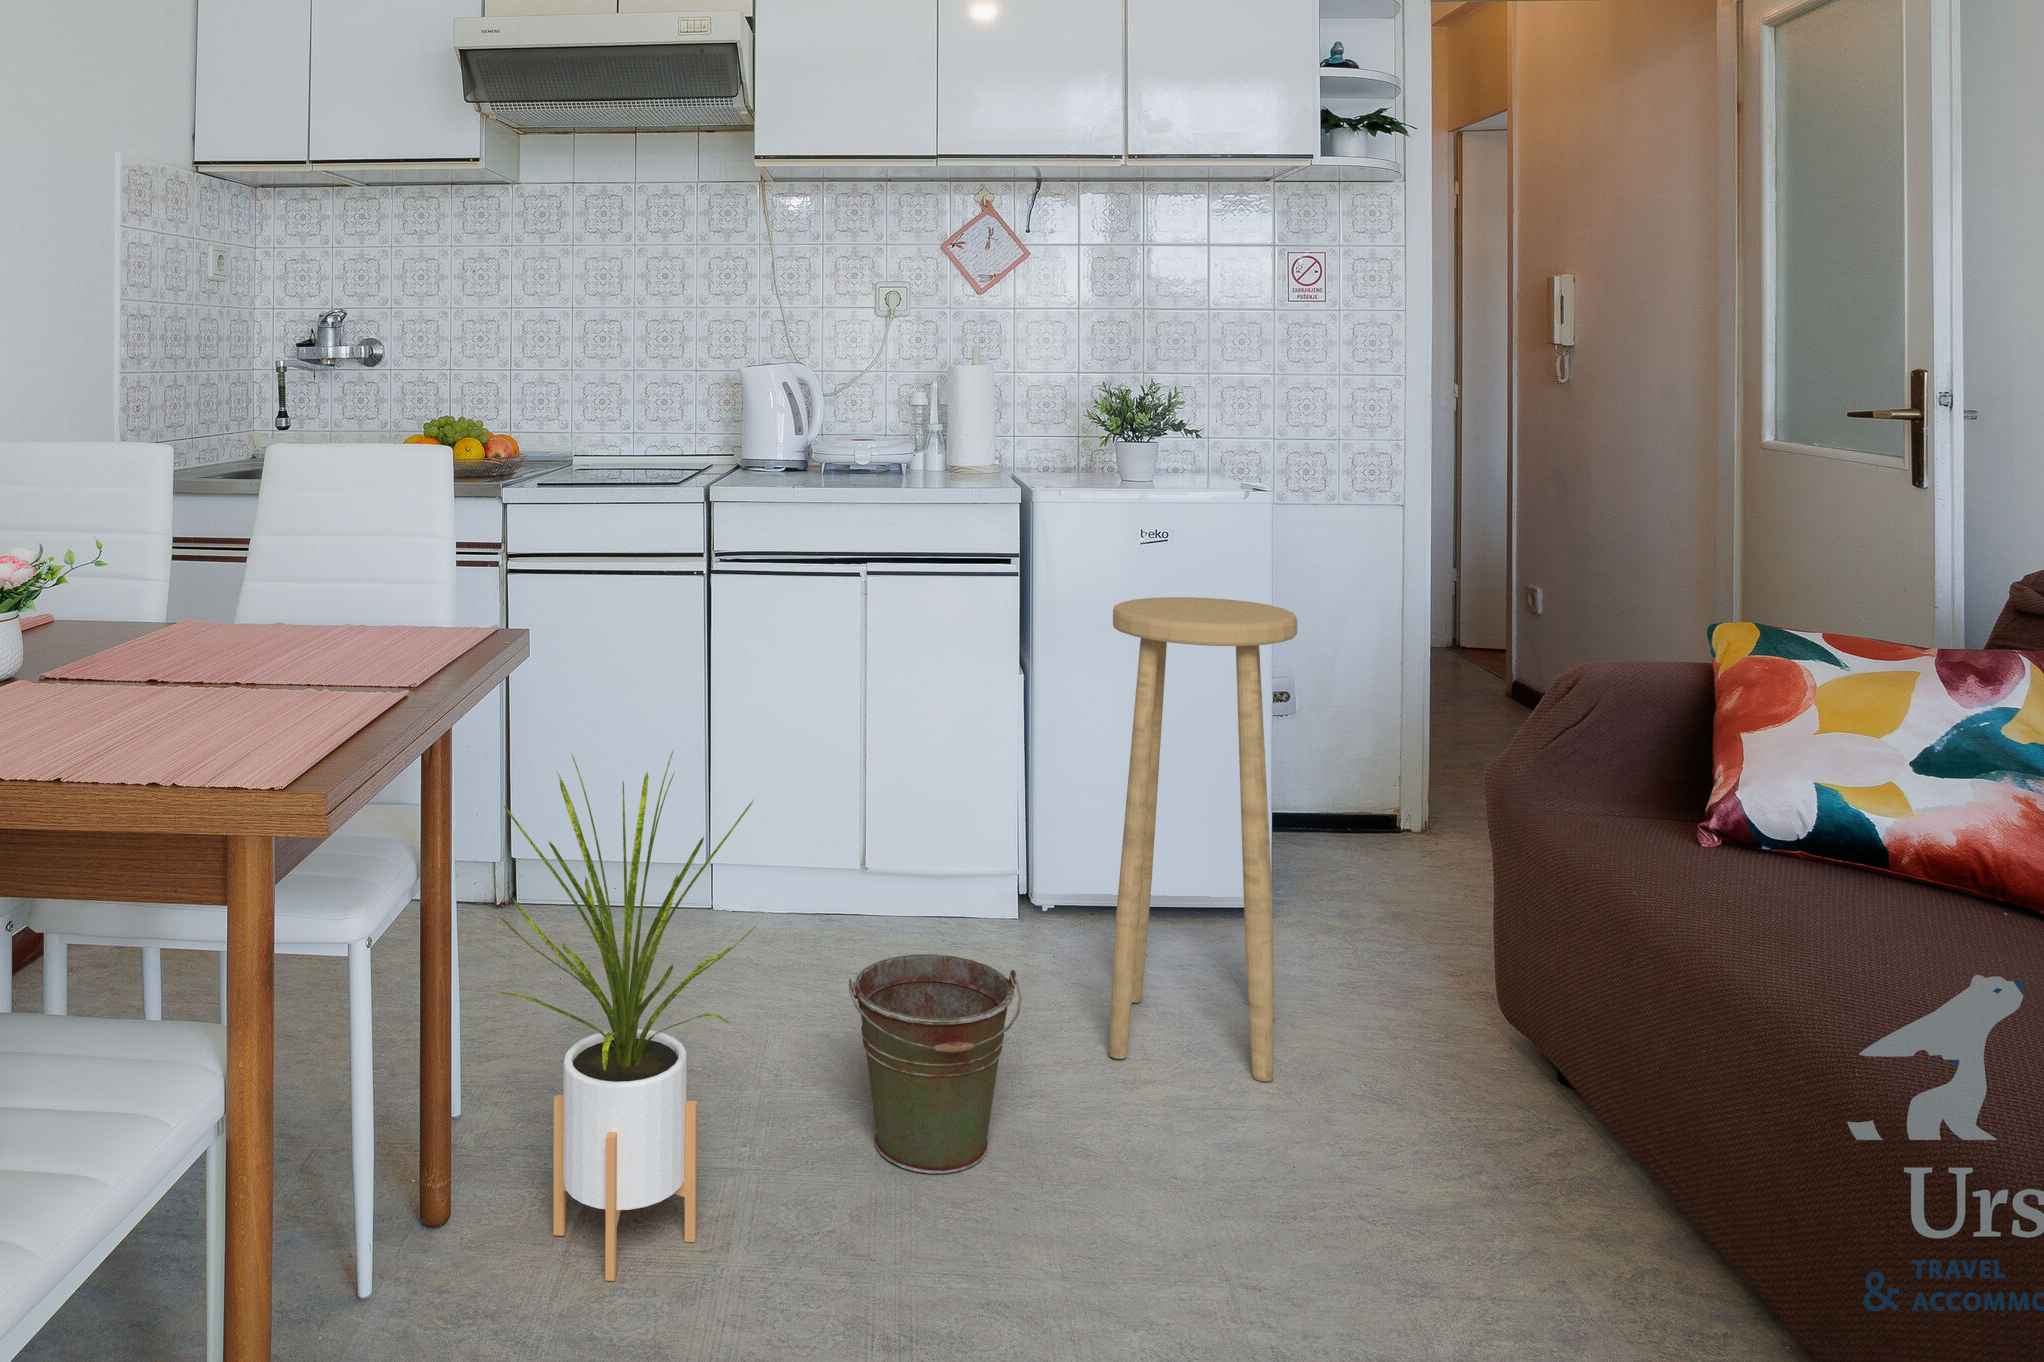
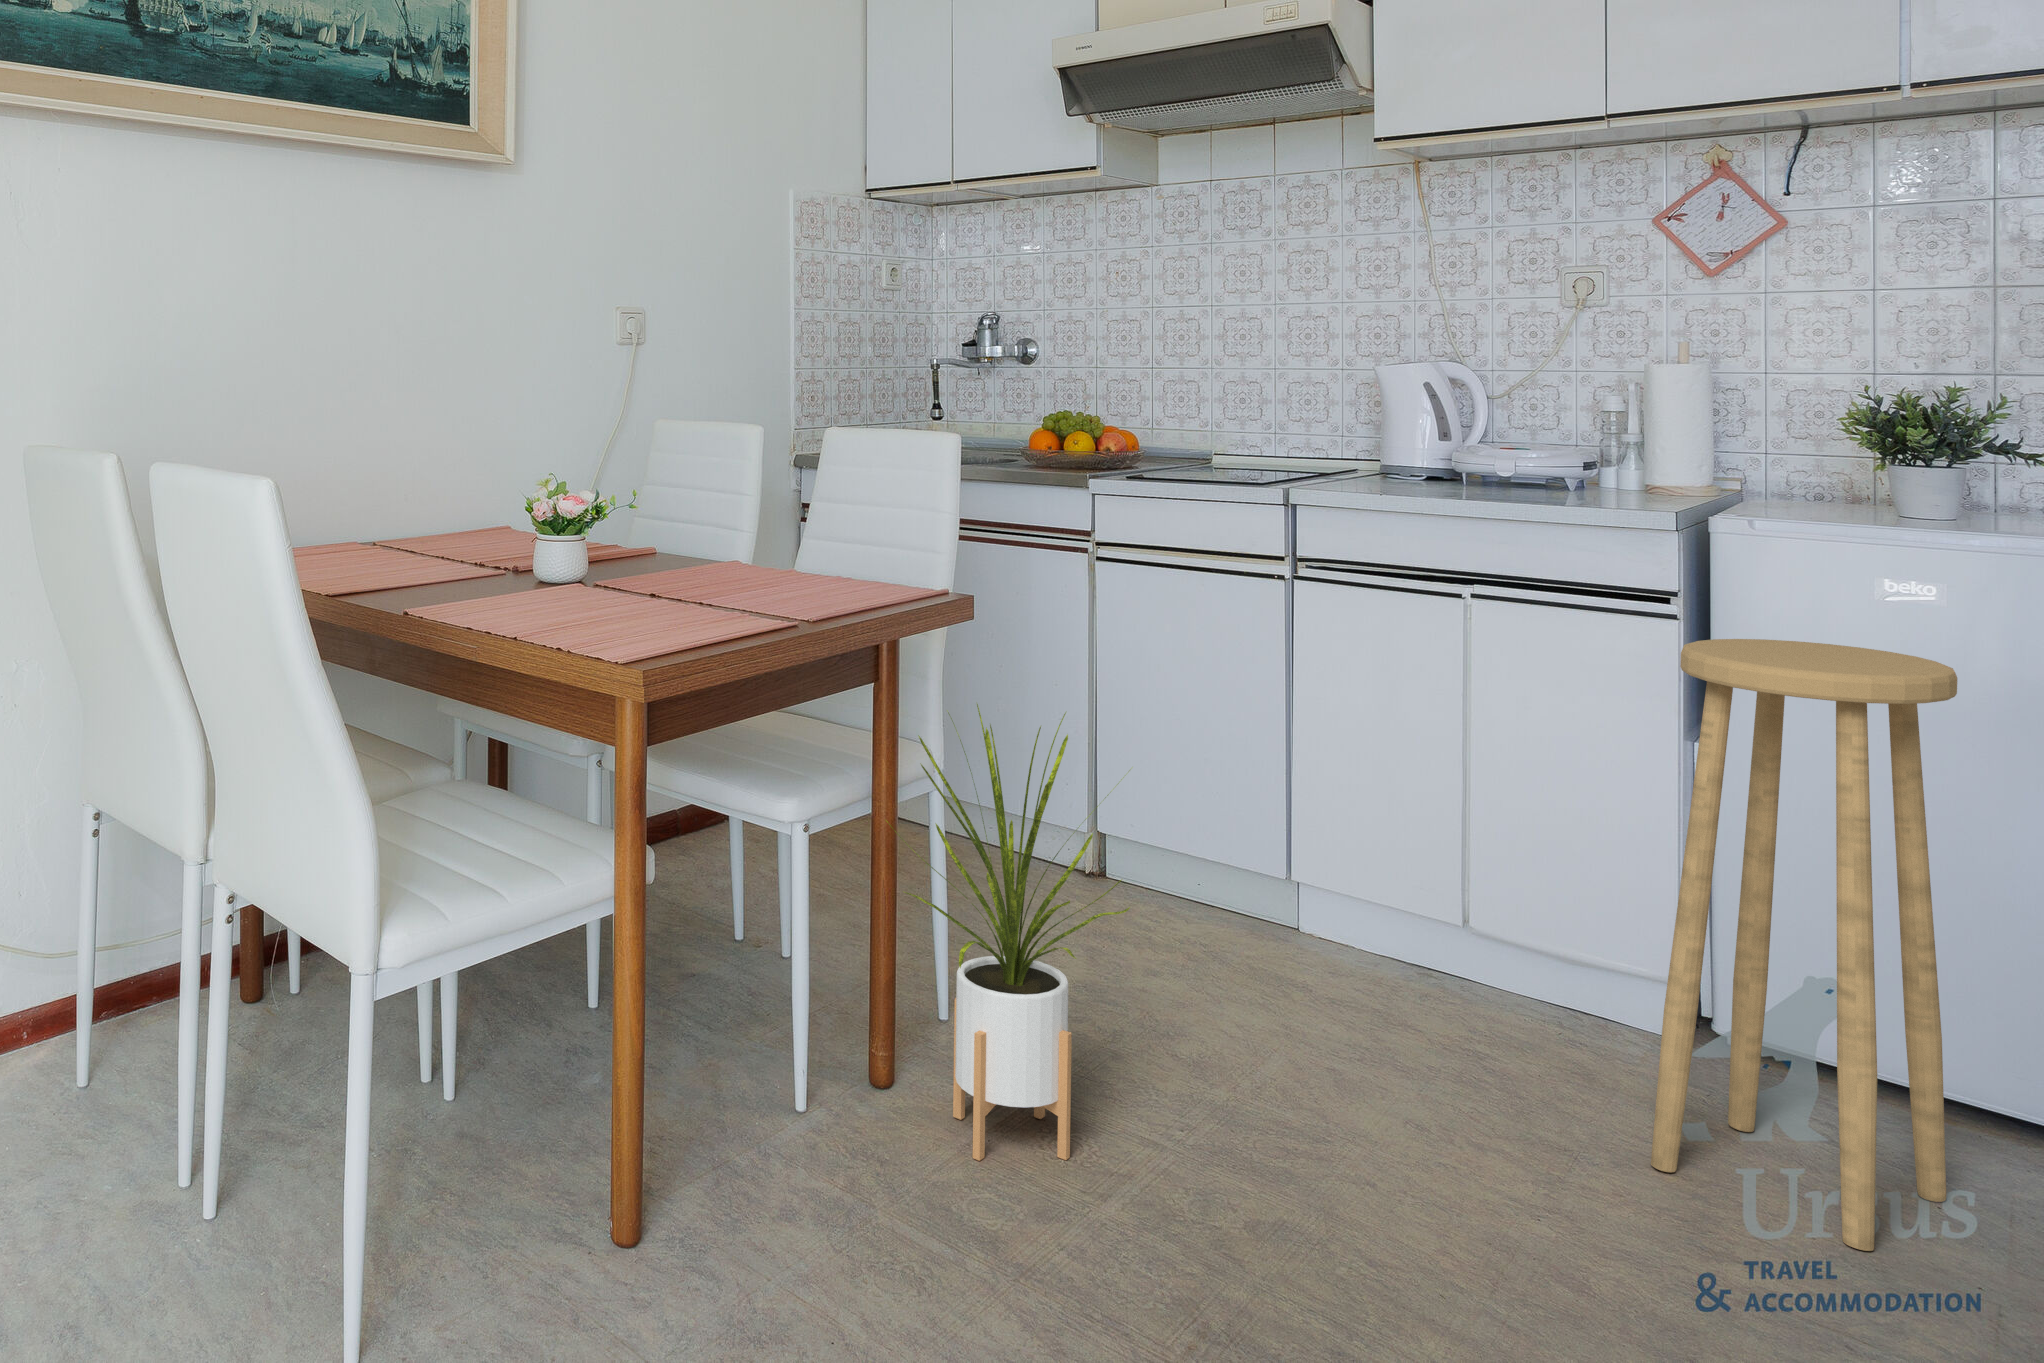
bucket: present [849,954,1022,1174] -> none [1264,972,1462,1198]

